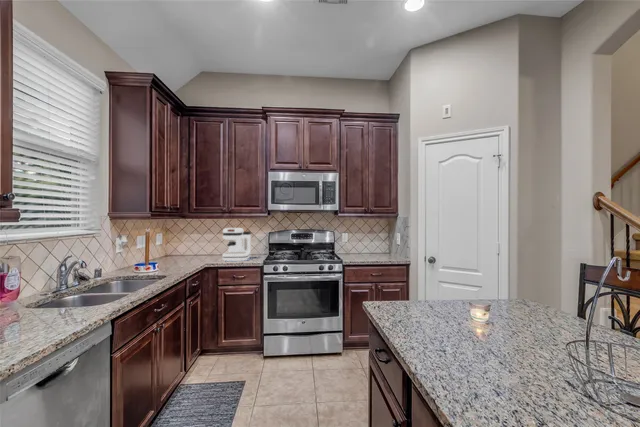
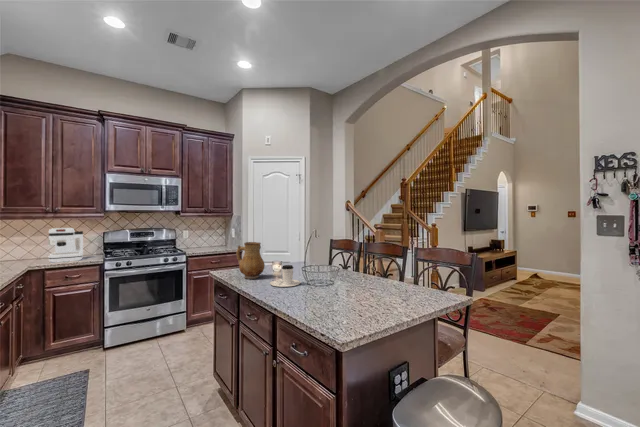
ceramic pitcher: none [394,264,443,330] -> present [236,242,265,279]
coffee cup: none [455,324,530,379] -> present [270,265,301,287]

